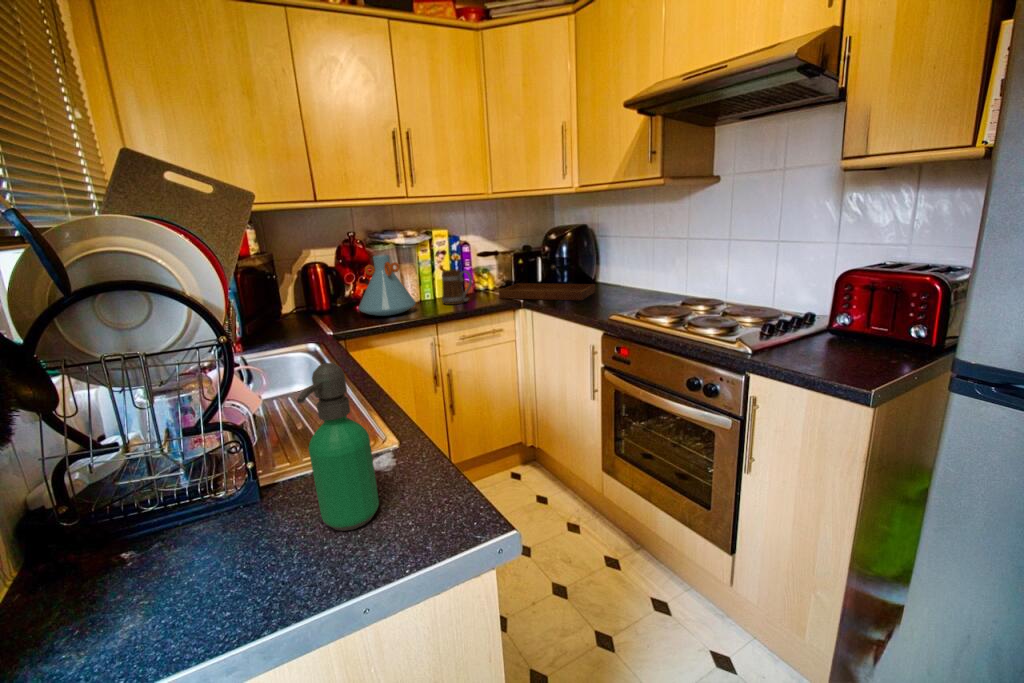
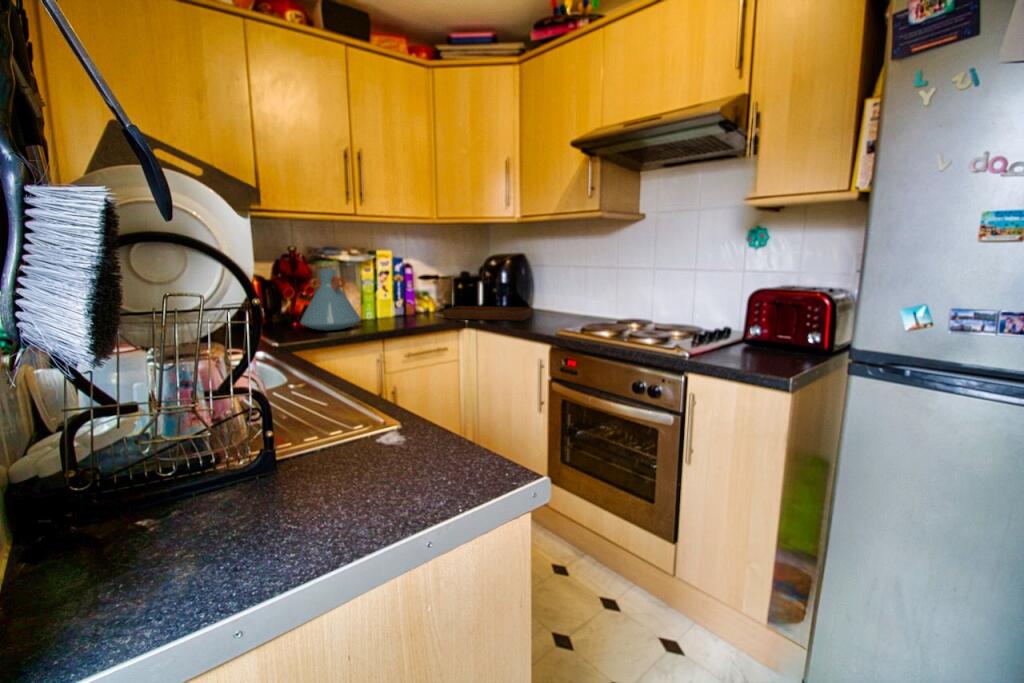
mug: present [442,269,472,305] -> none [386,289,418,323]
soap dispenser: present [297,363,379,531] -> none [349,319,411,488]

